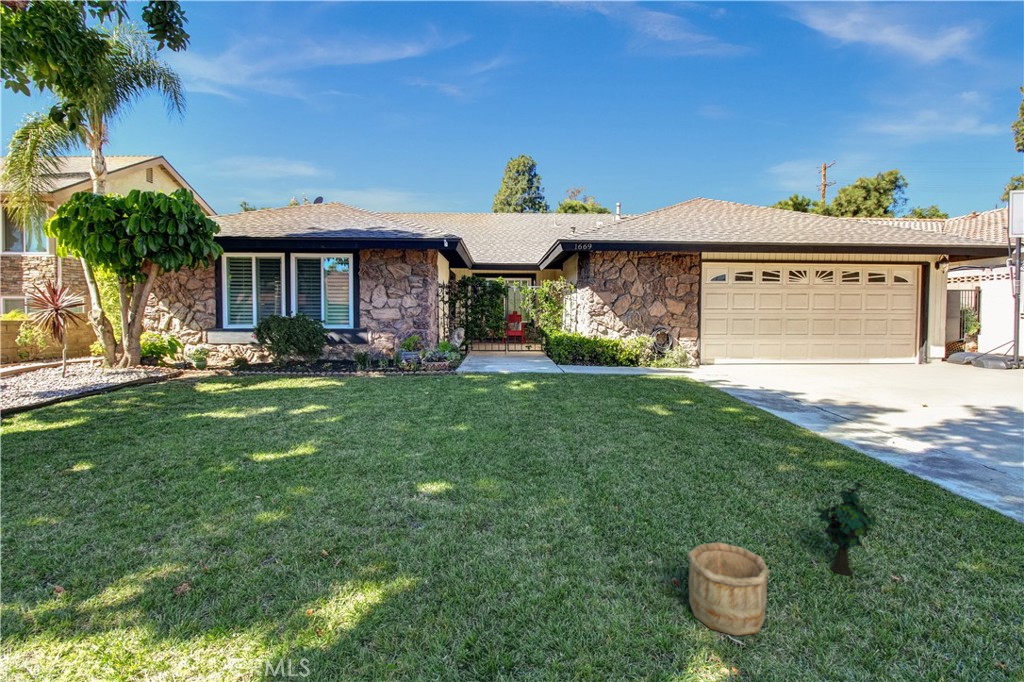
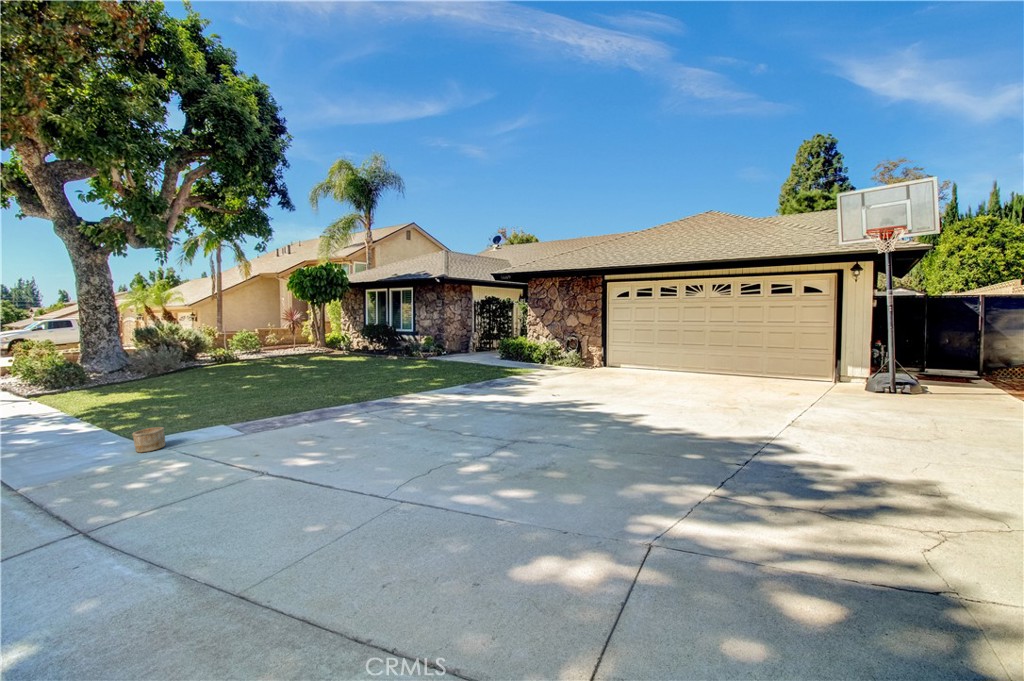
decorative plant: present [815,482,876,575] -> none [200,415,223,450]

